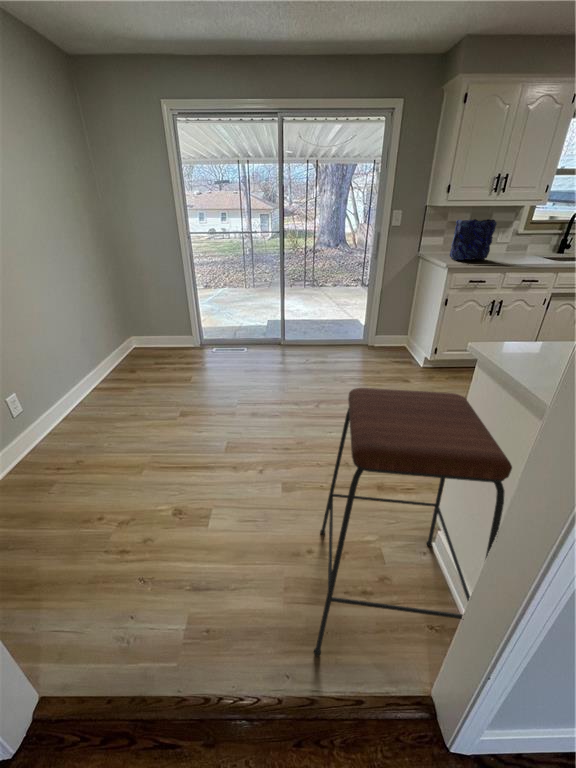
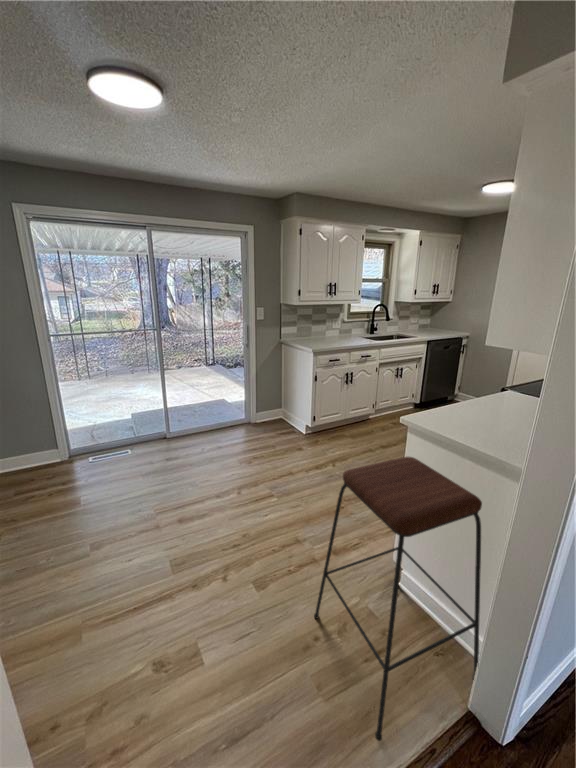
vase: present [450,219,497,260] -> none [308,315,336,345]

